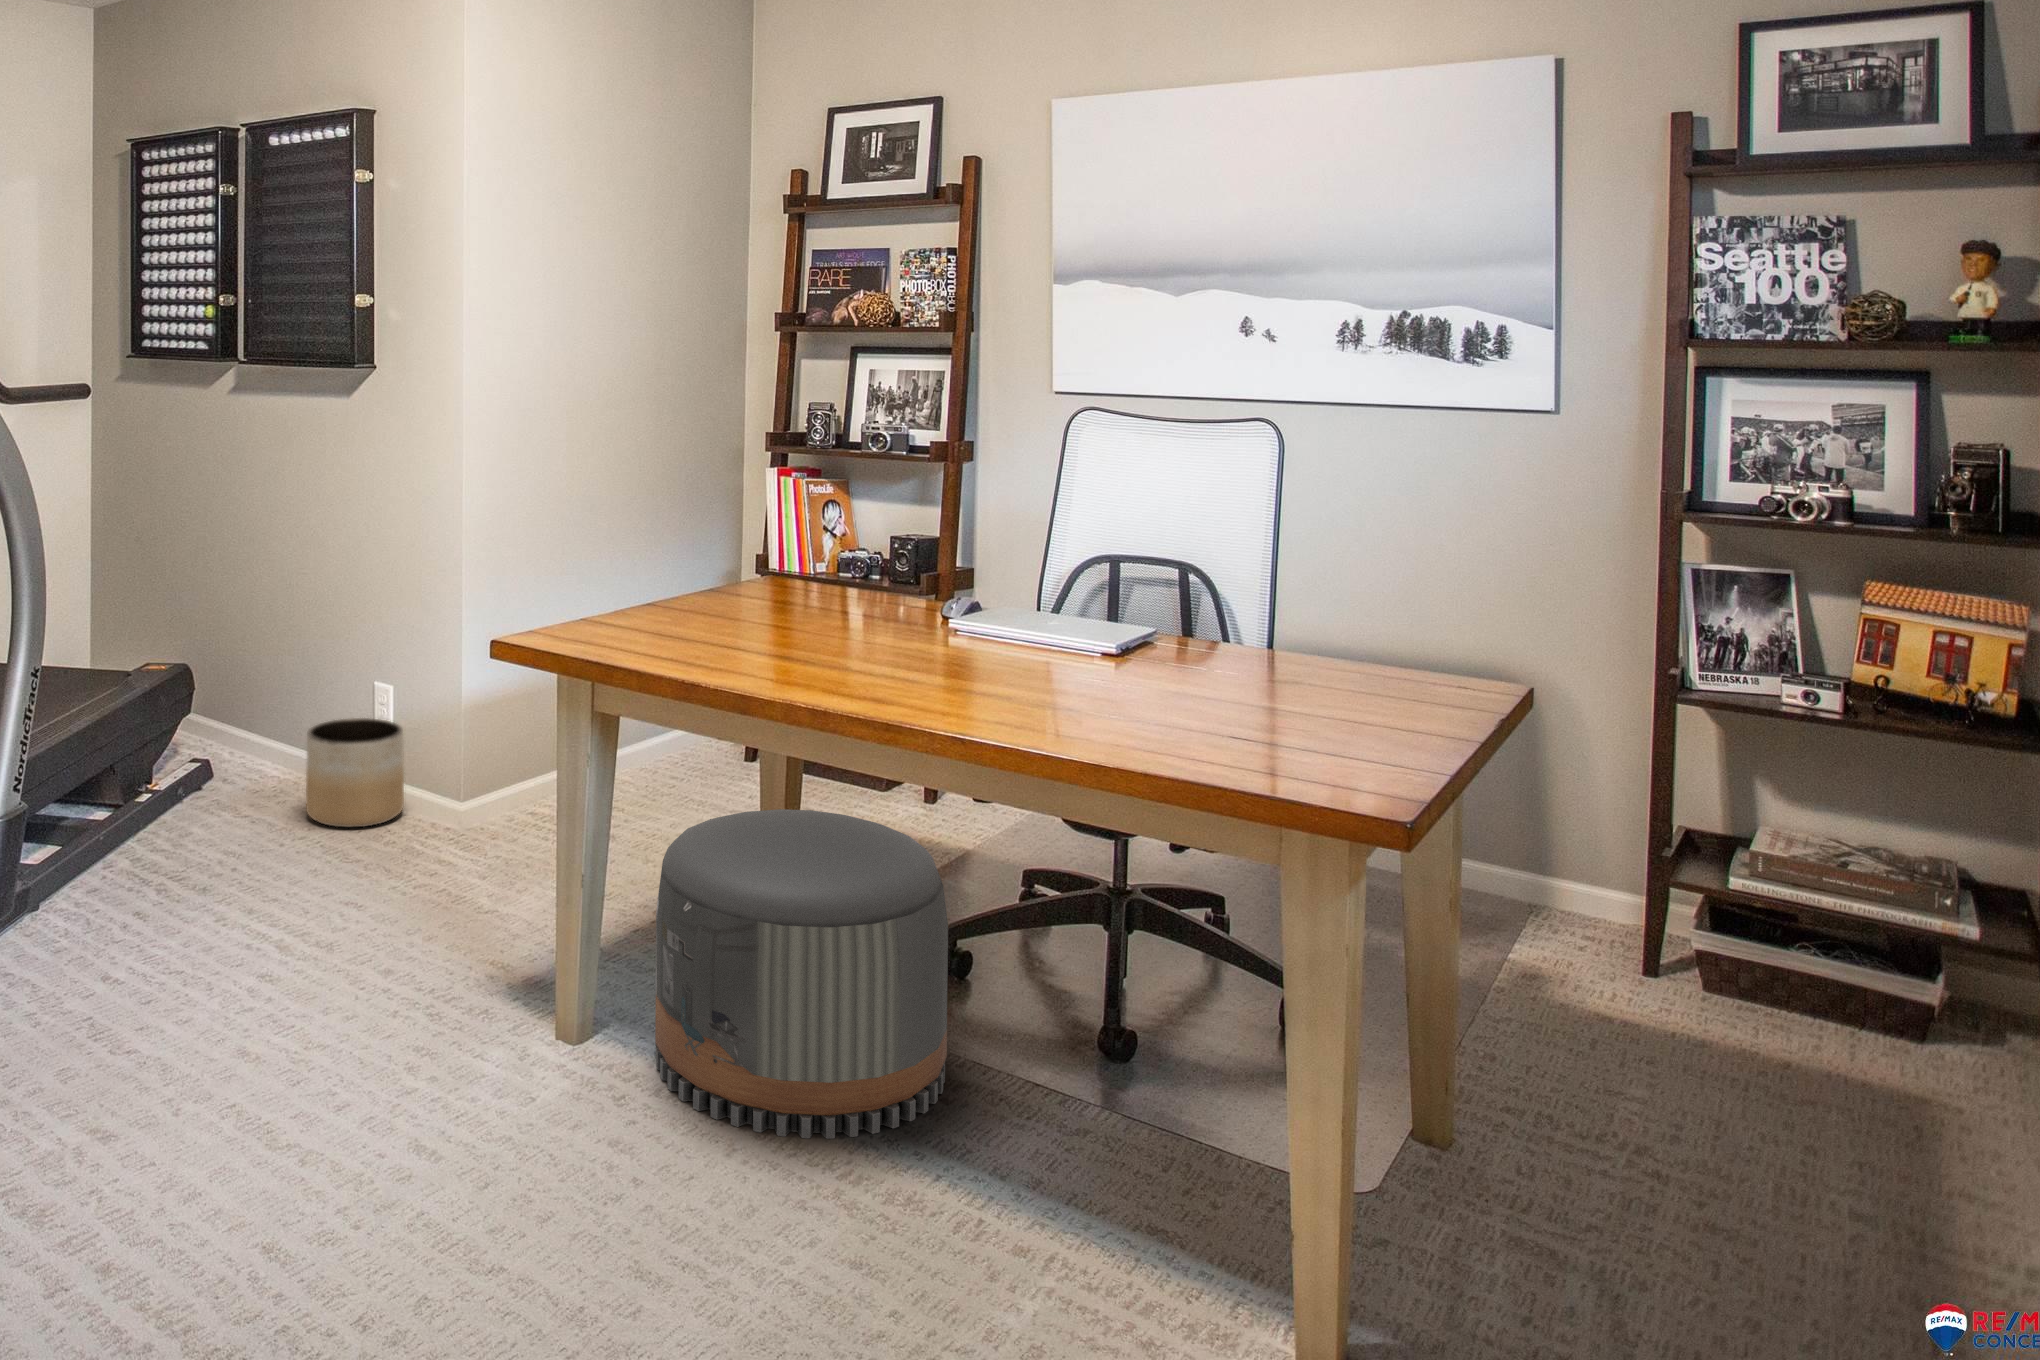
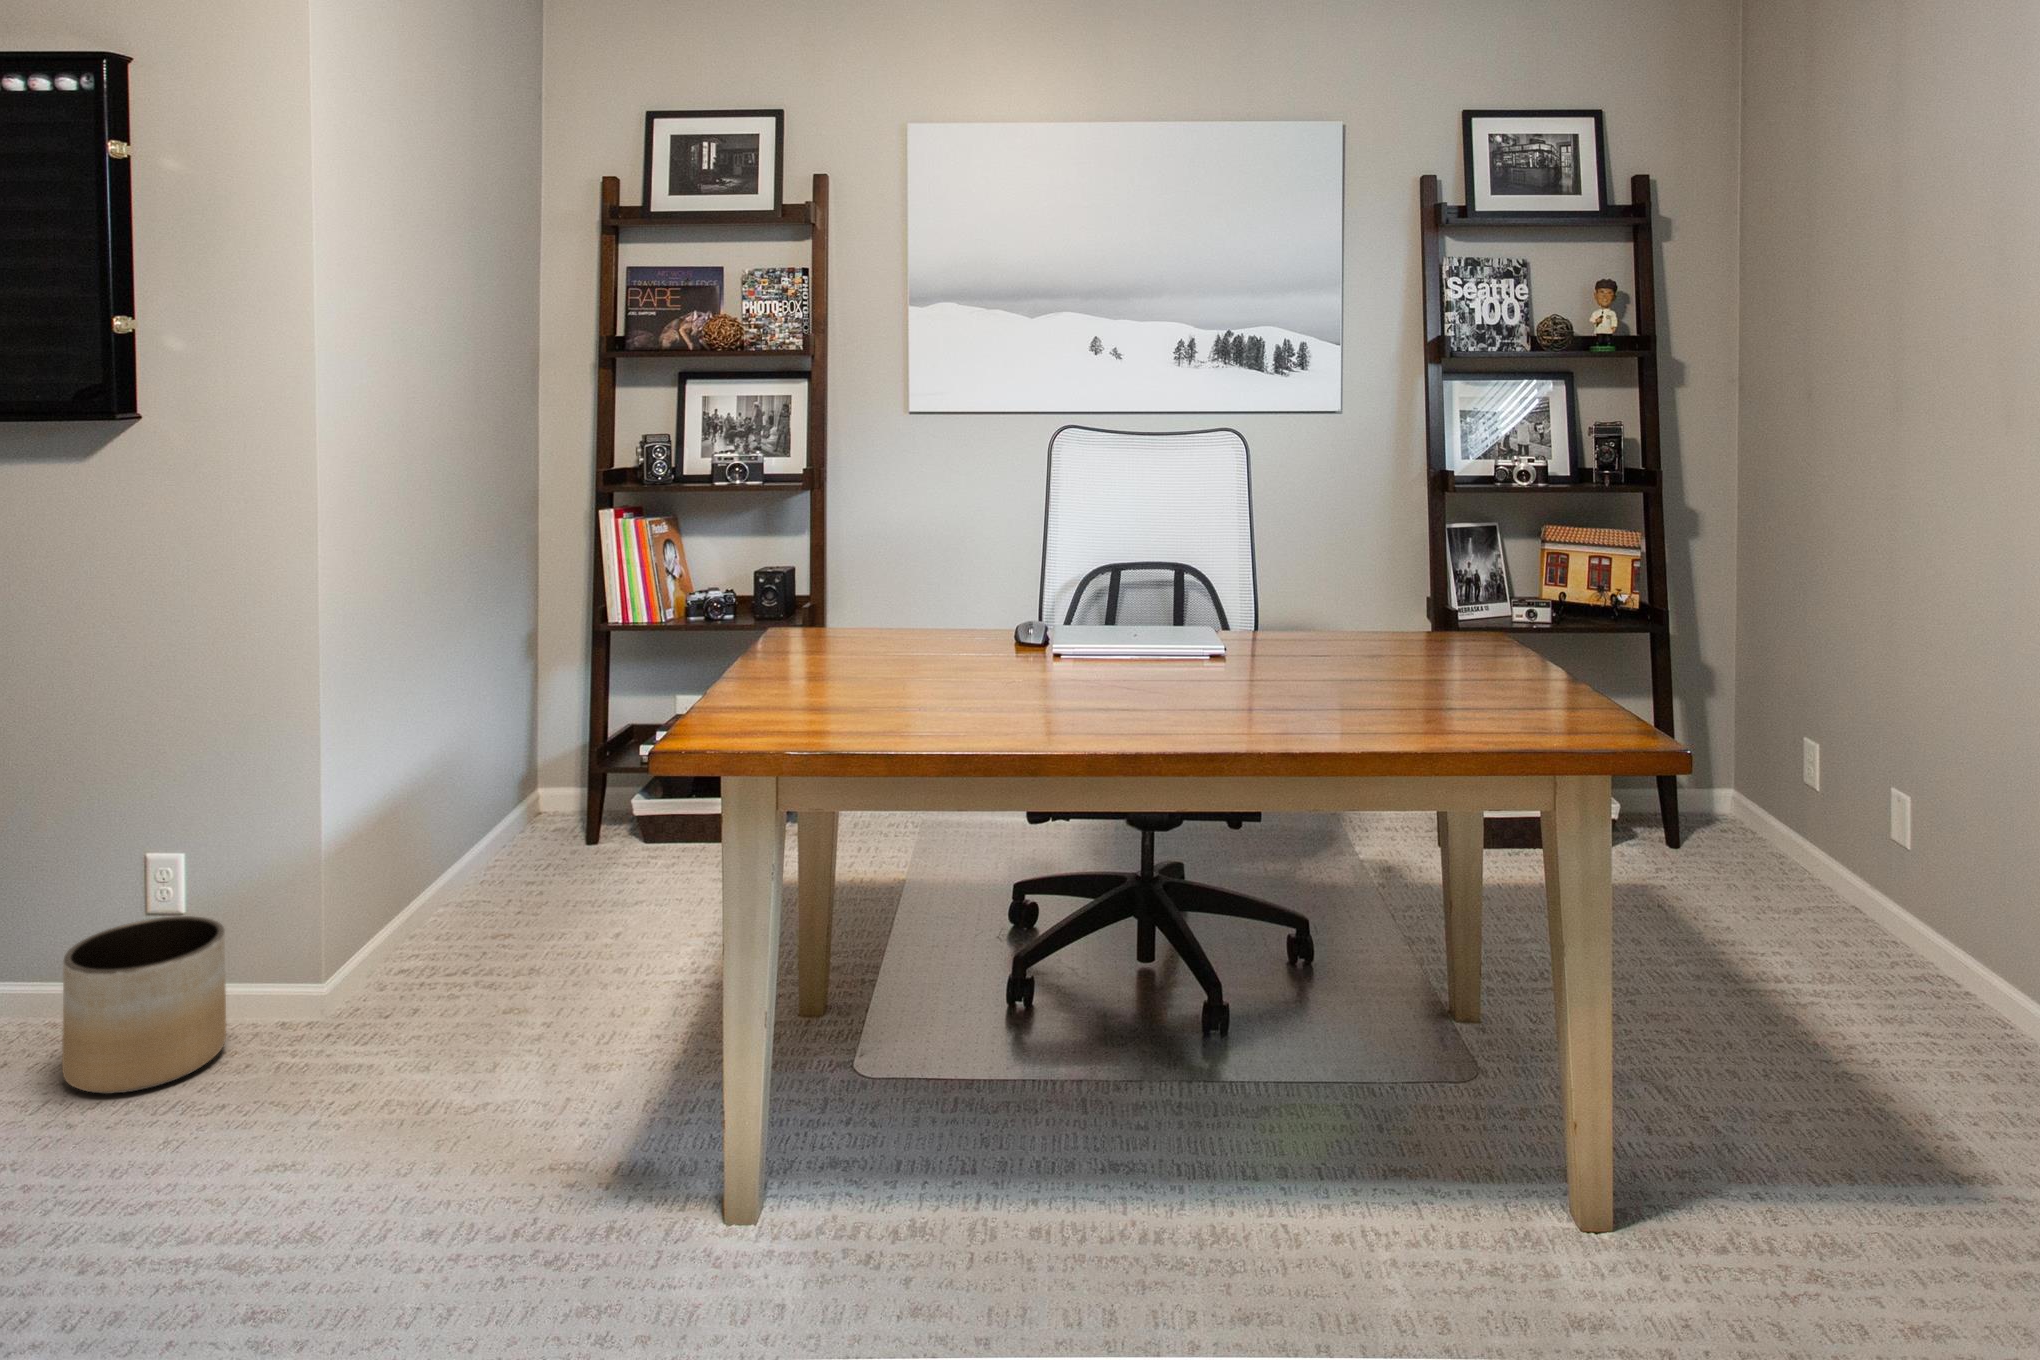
pouf: present [655,809,948,1139] -> none [887,883,1210,1273]

